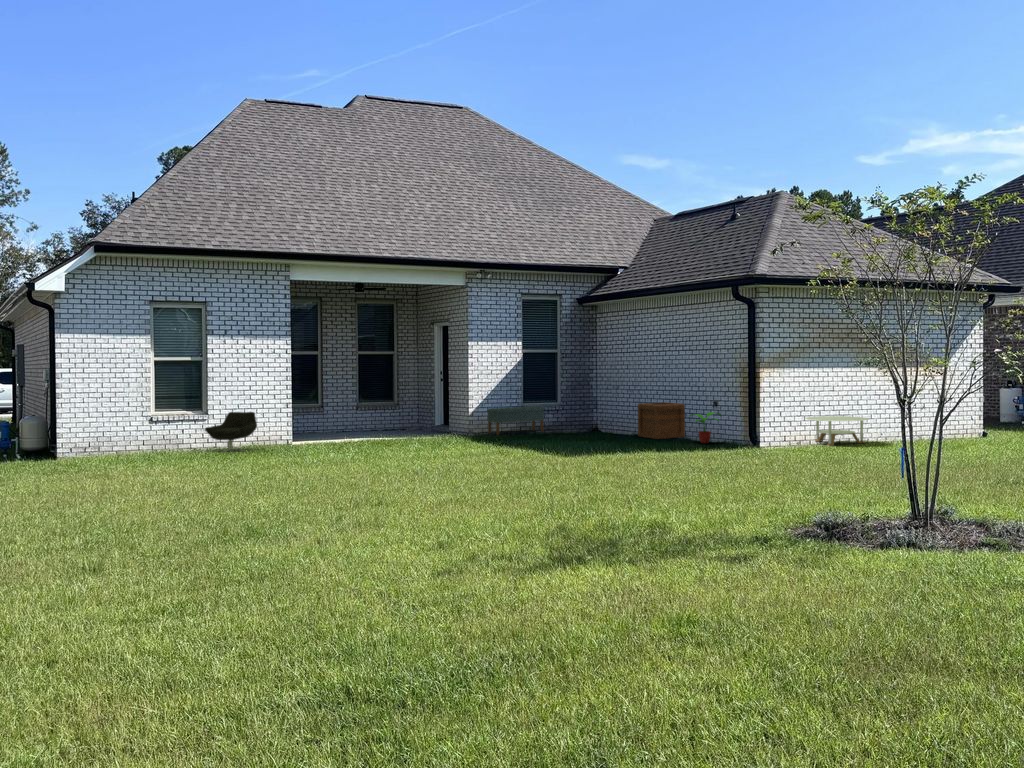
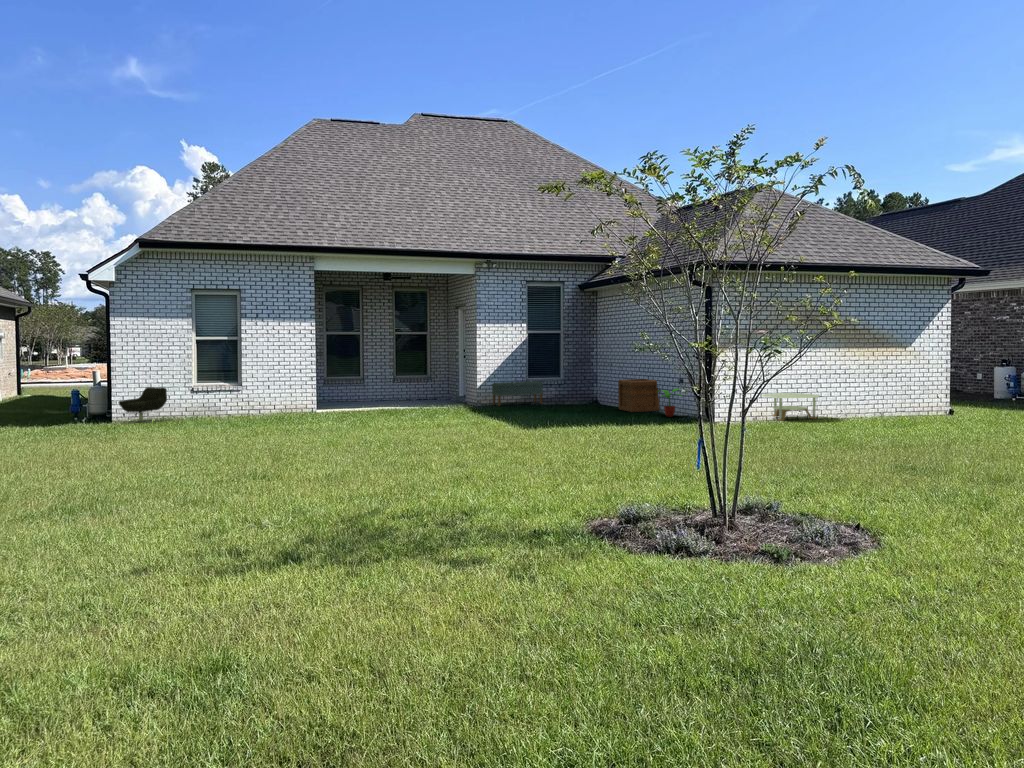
lounge chair: present [205,412,257,452] -> present [119,387,167,422]

